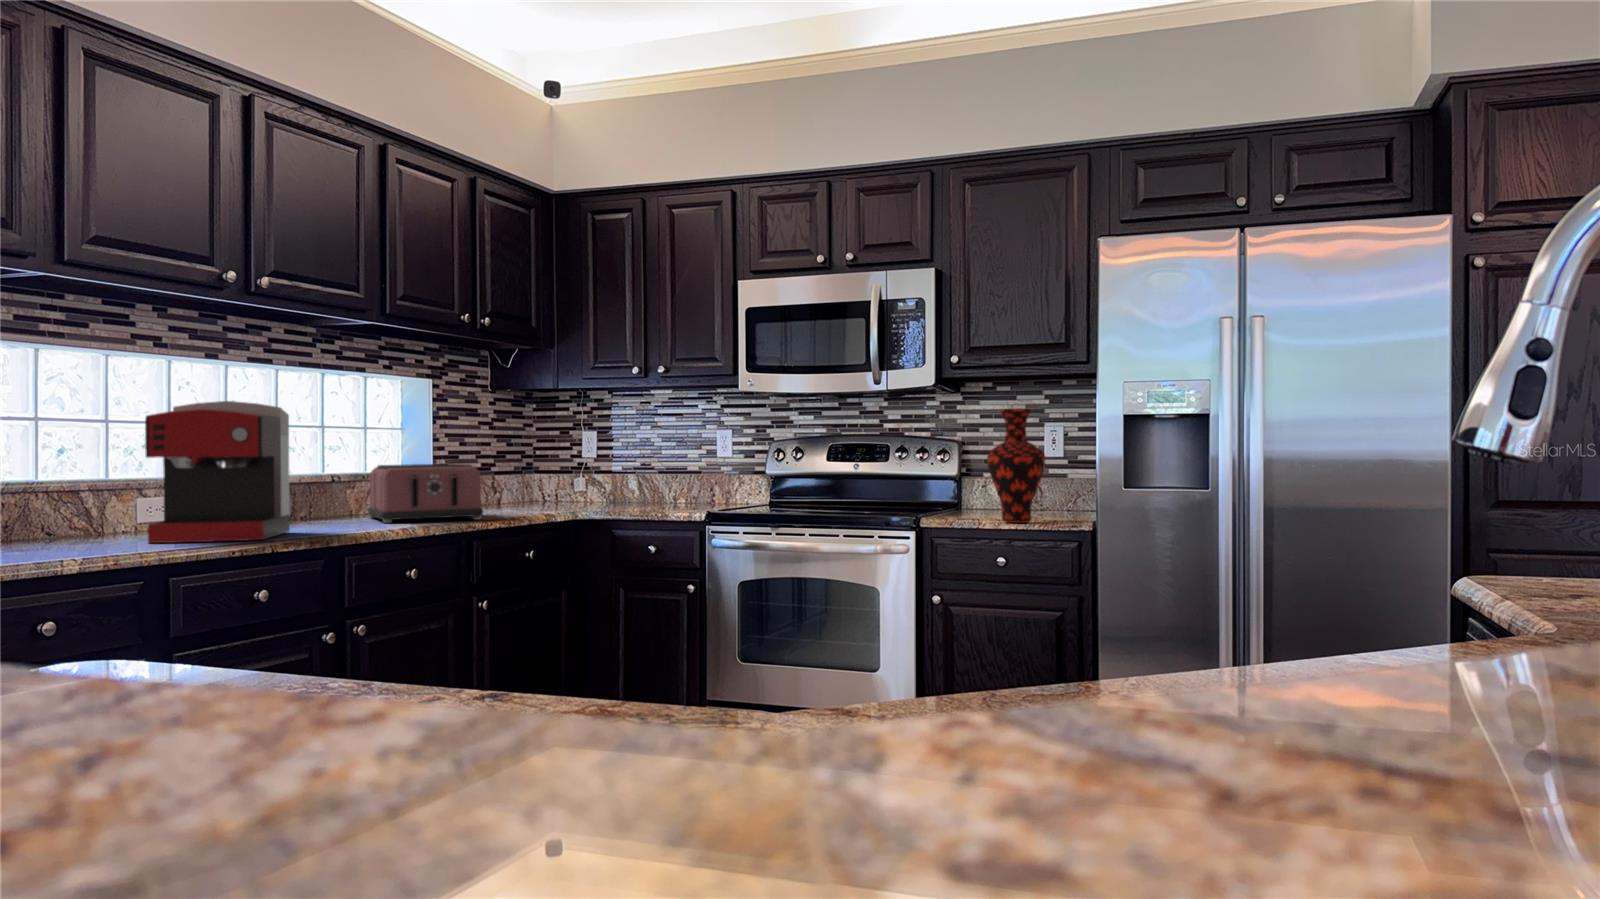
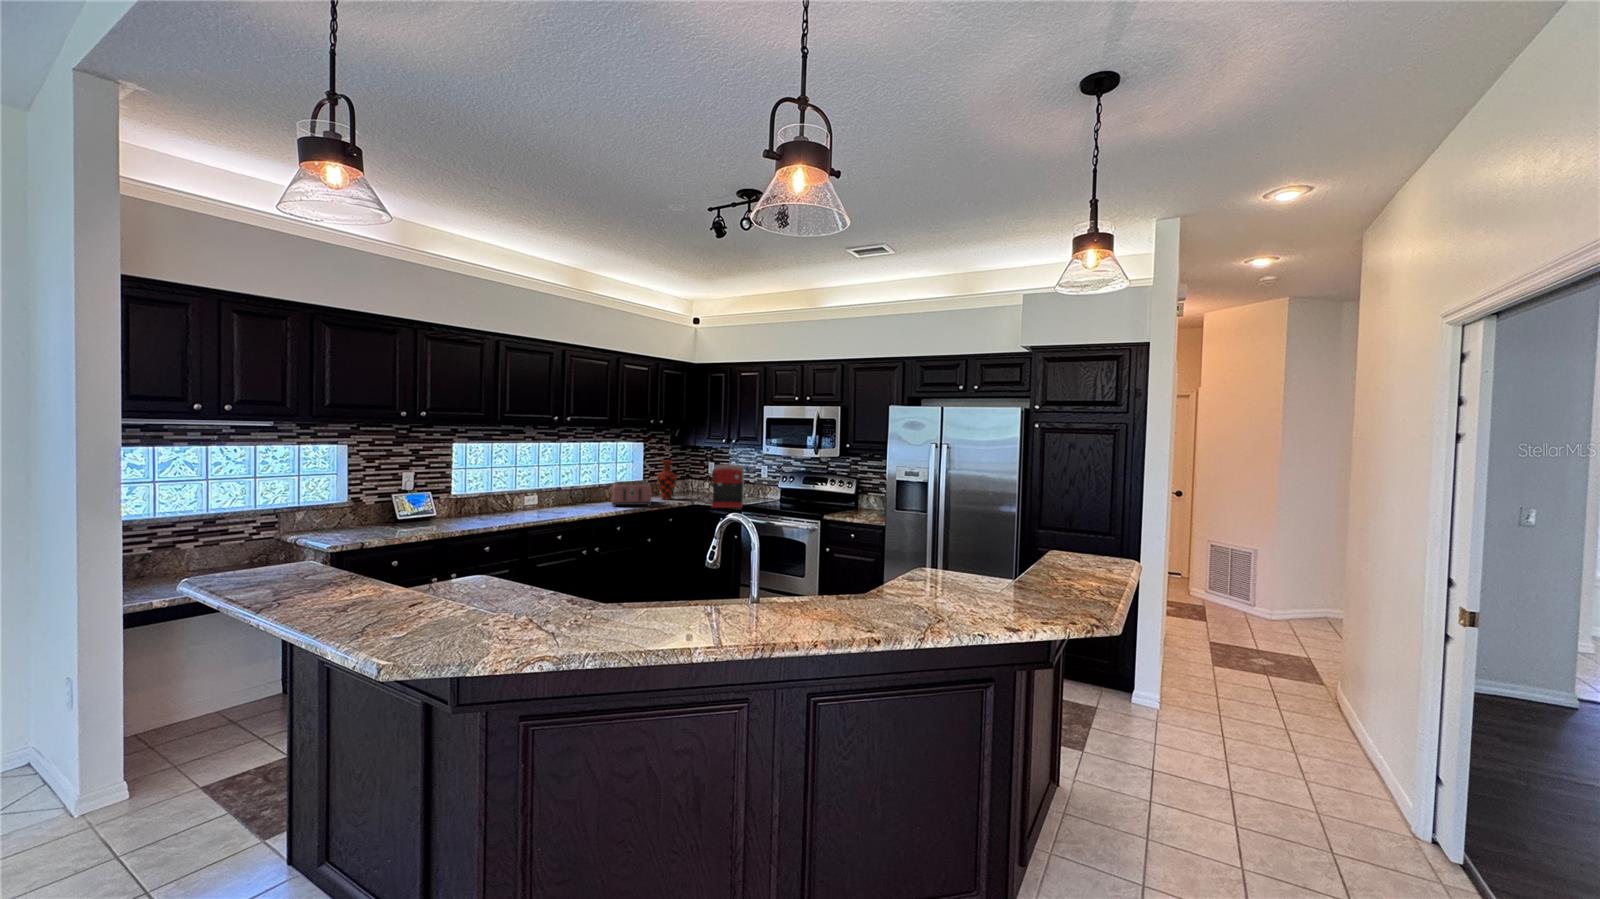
coffee maker: present [145,401,290,543] -> present [711,464,744,508]
vase: present [987,409,1046,523] -> present [657,460,677,499]

